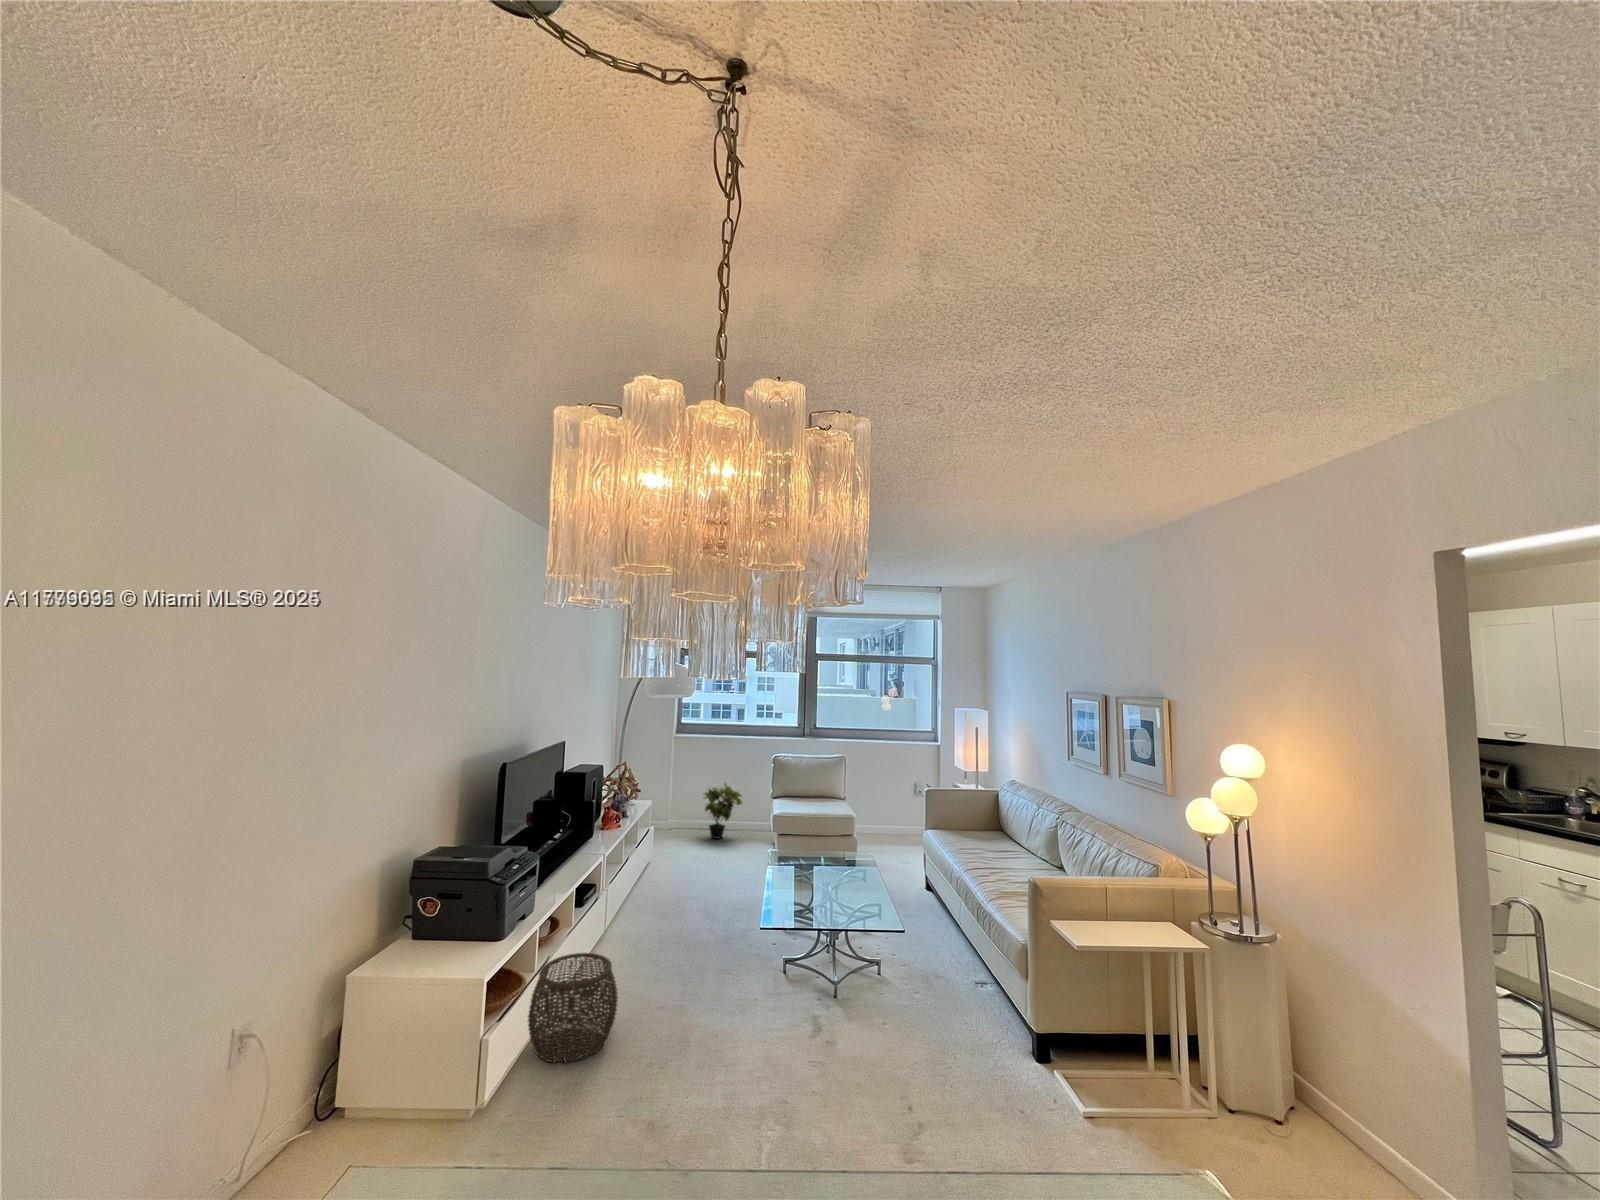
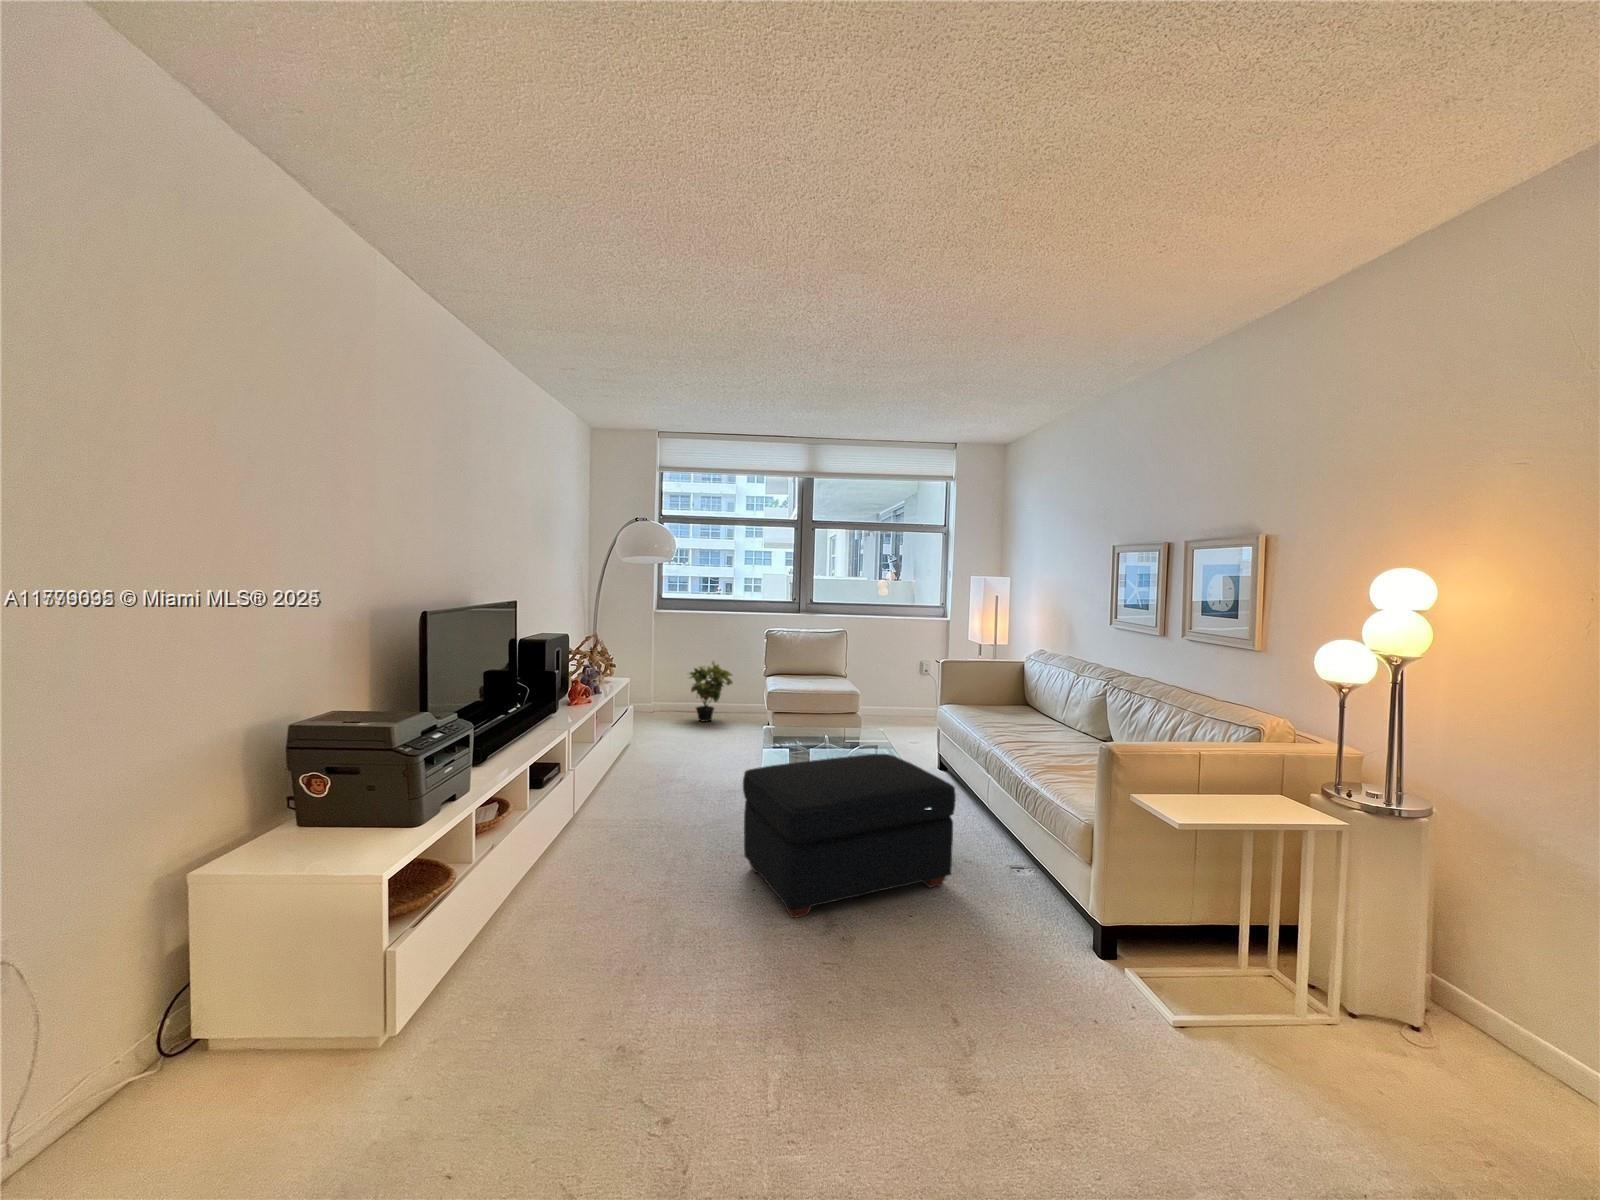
ottoman: none [750,879,924,1025] -> present [743,754,956,918]
woven basket: present [528,953,618,1063] -> none [464,840,581,969]

